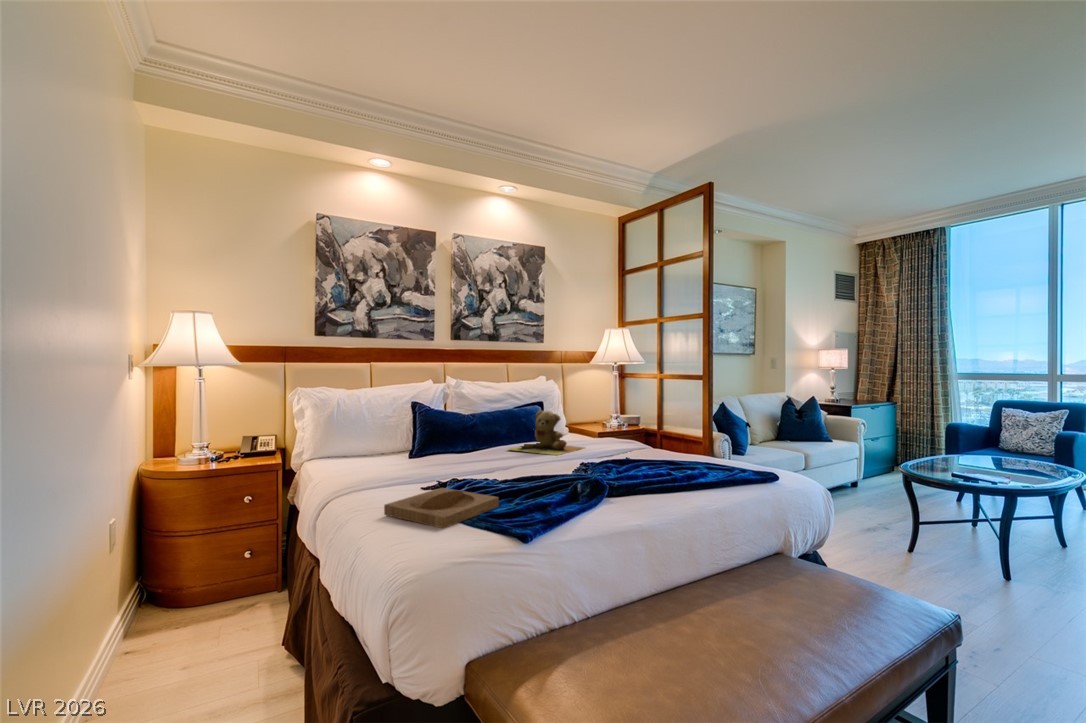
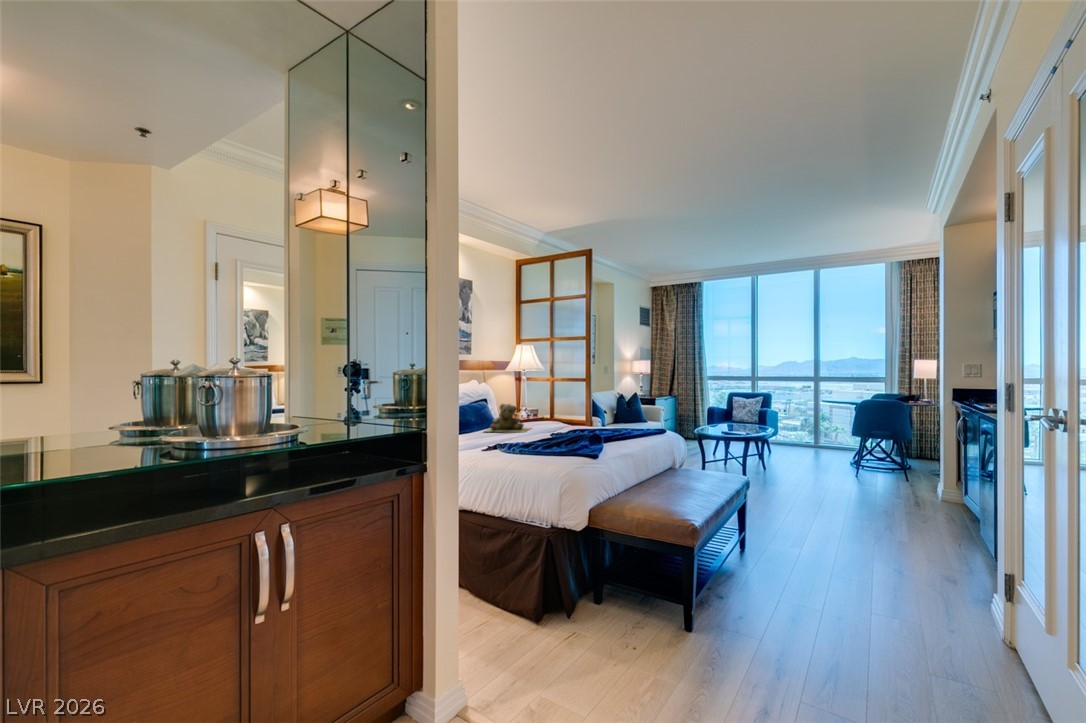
tray: present [384,488,499,528] -> none [503,445,554,460]

